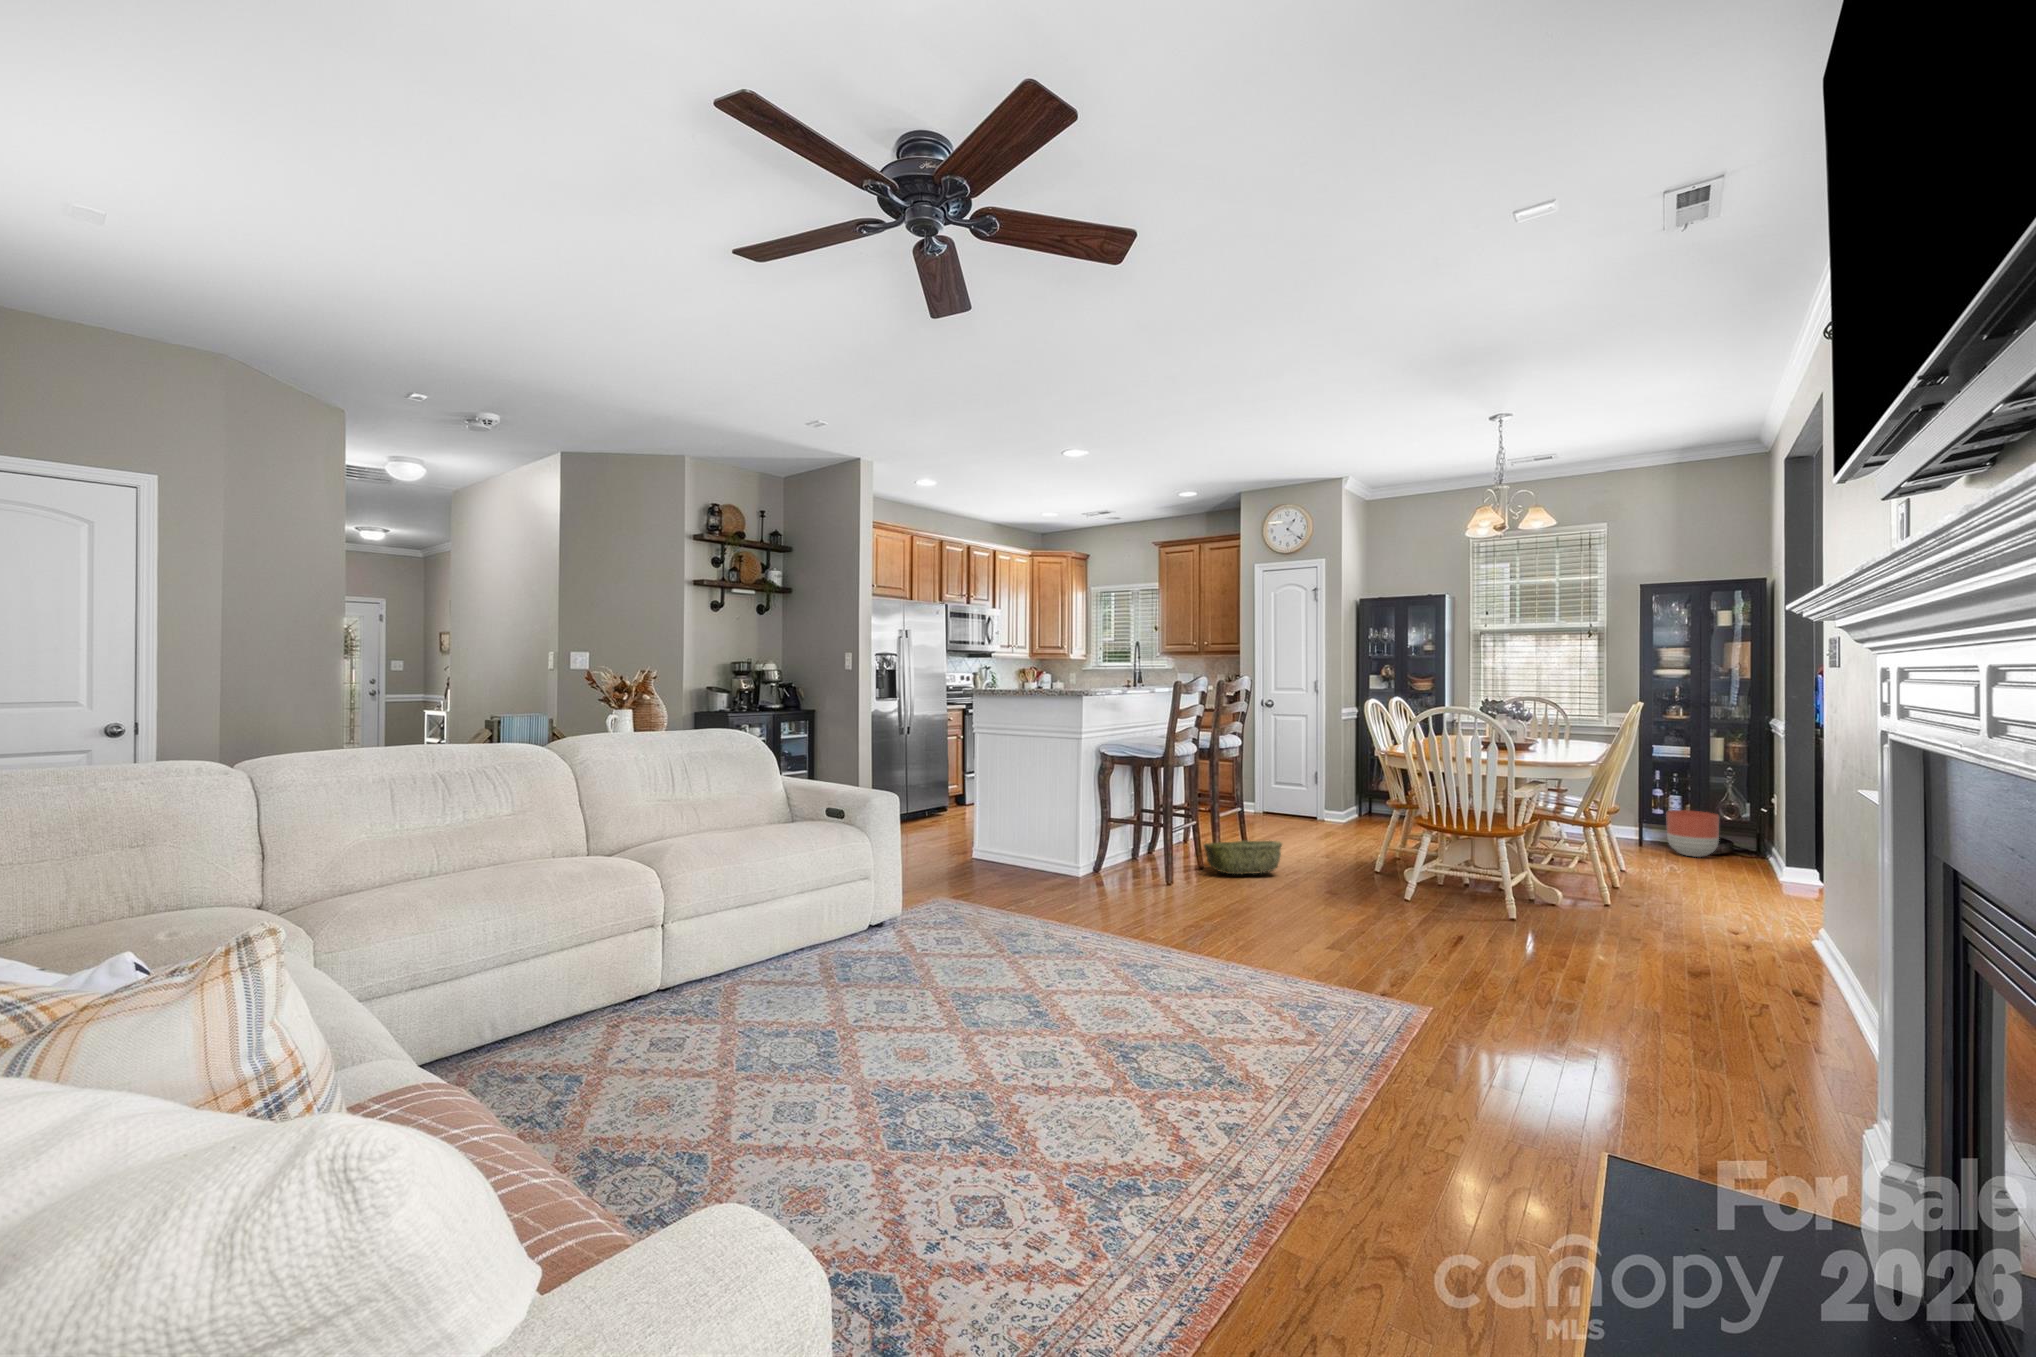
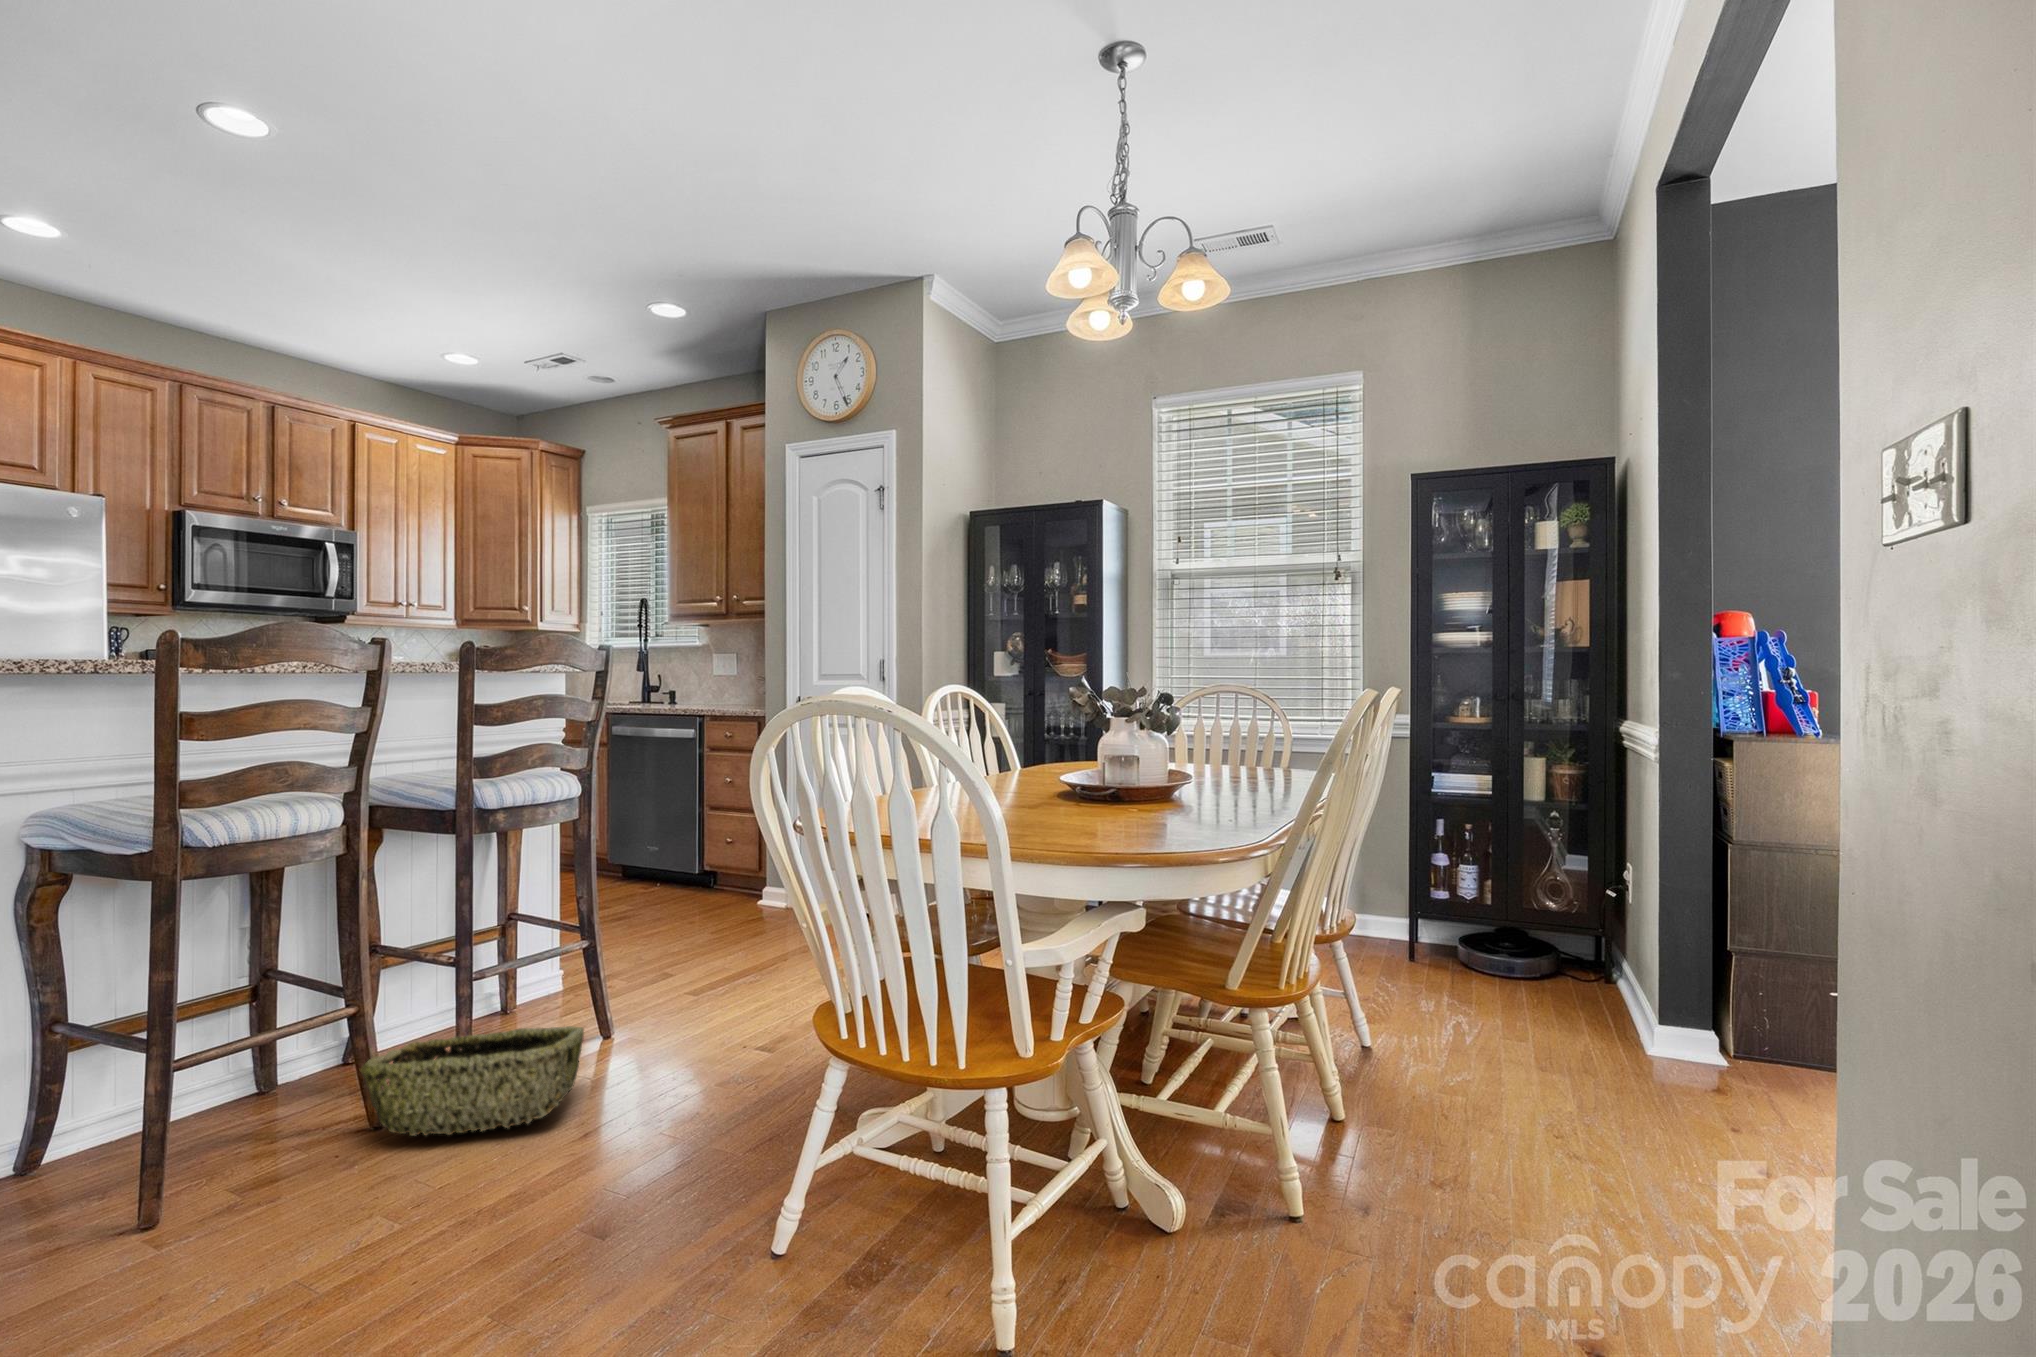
planter: present [1667,810,1719,857] -> none [1450,892,1538,984]

